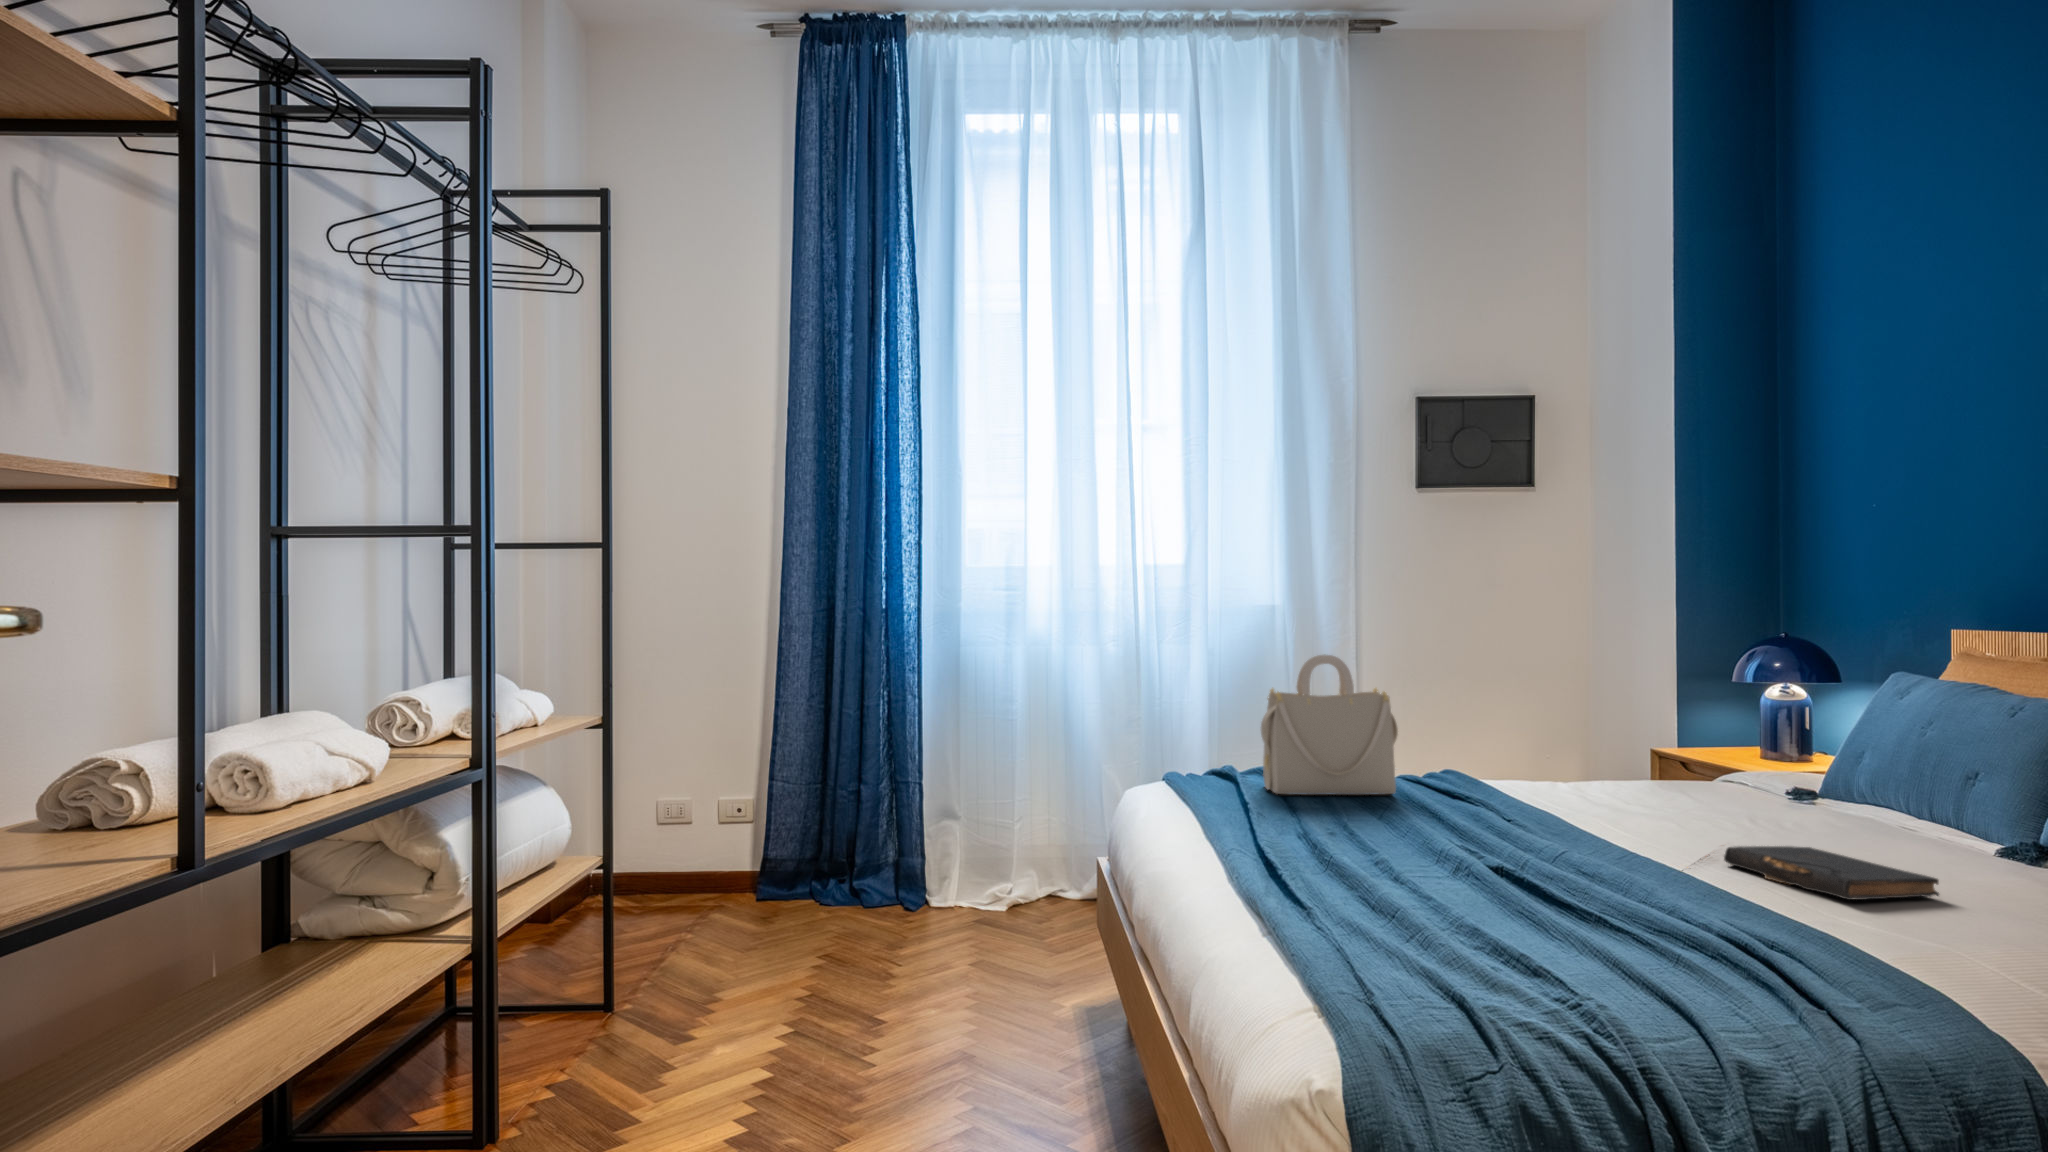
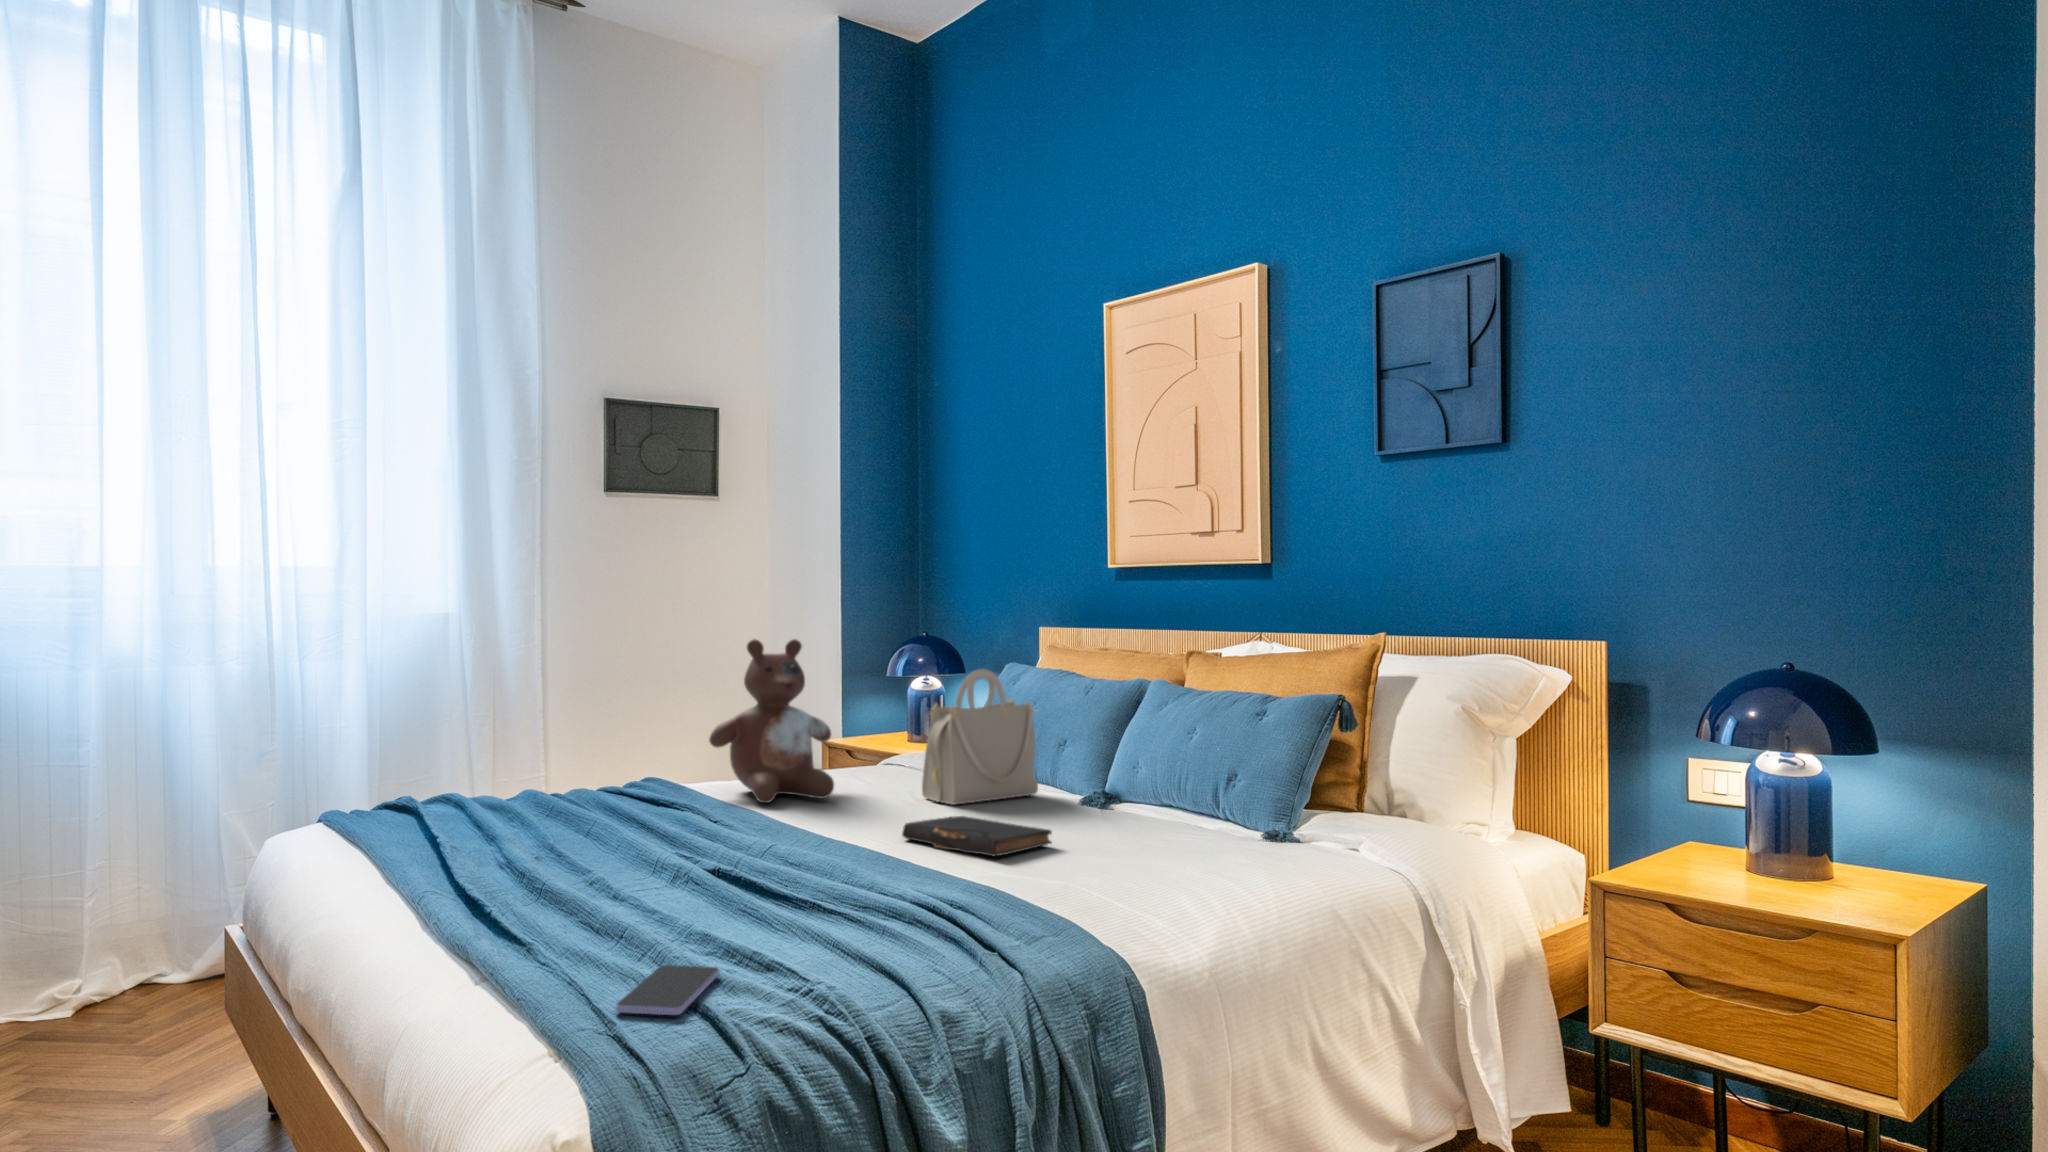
stuffed bear: none [1508,642,1648,809] -> present [709,639,834,803]
handbag: present [1261,655,1398,795] -> present [922,669,1038,804]
smartphone: none [1375,949,1482,999] -> present [616,965,719,1015]

